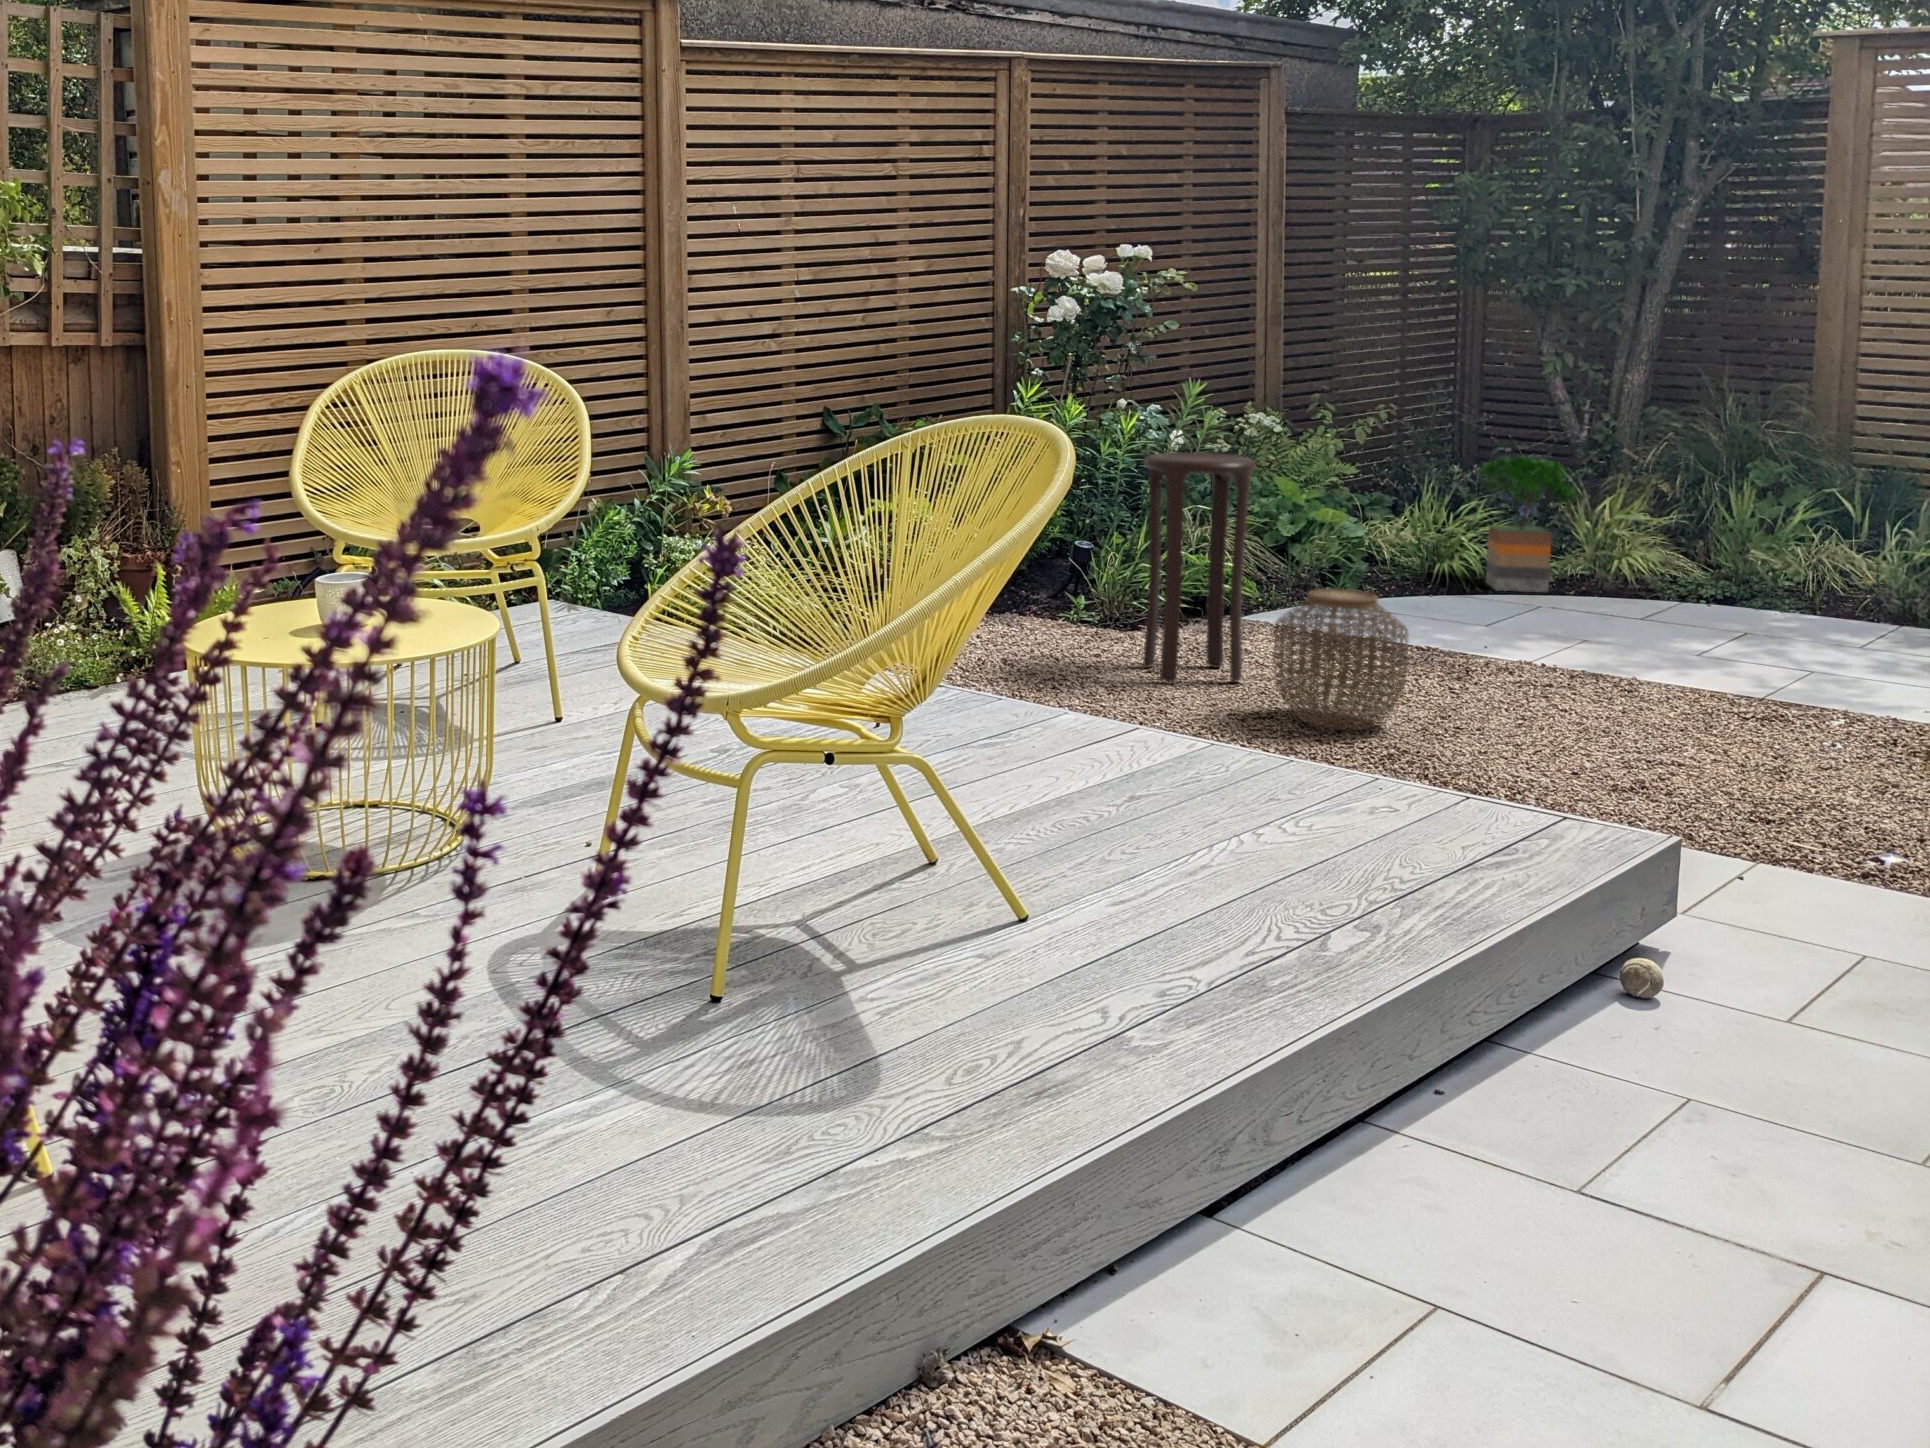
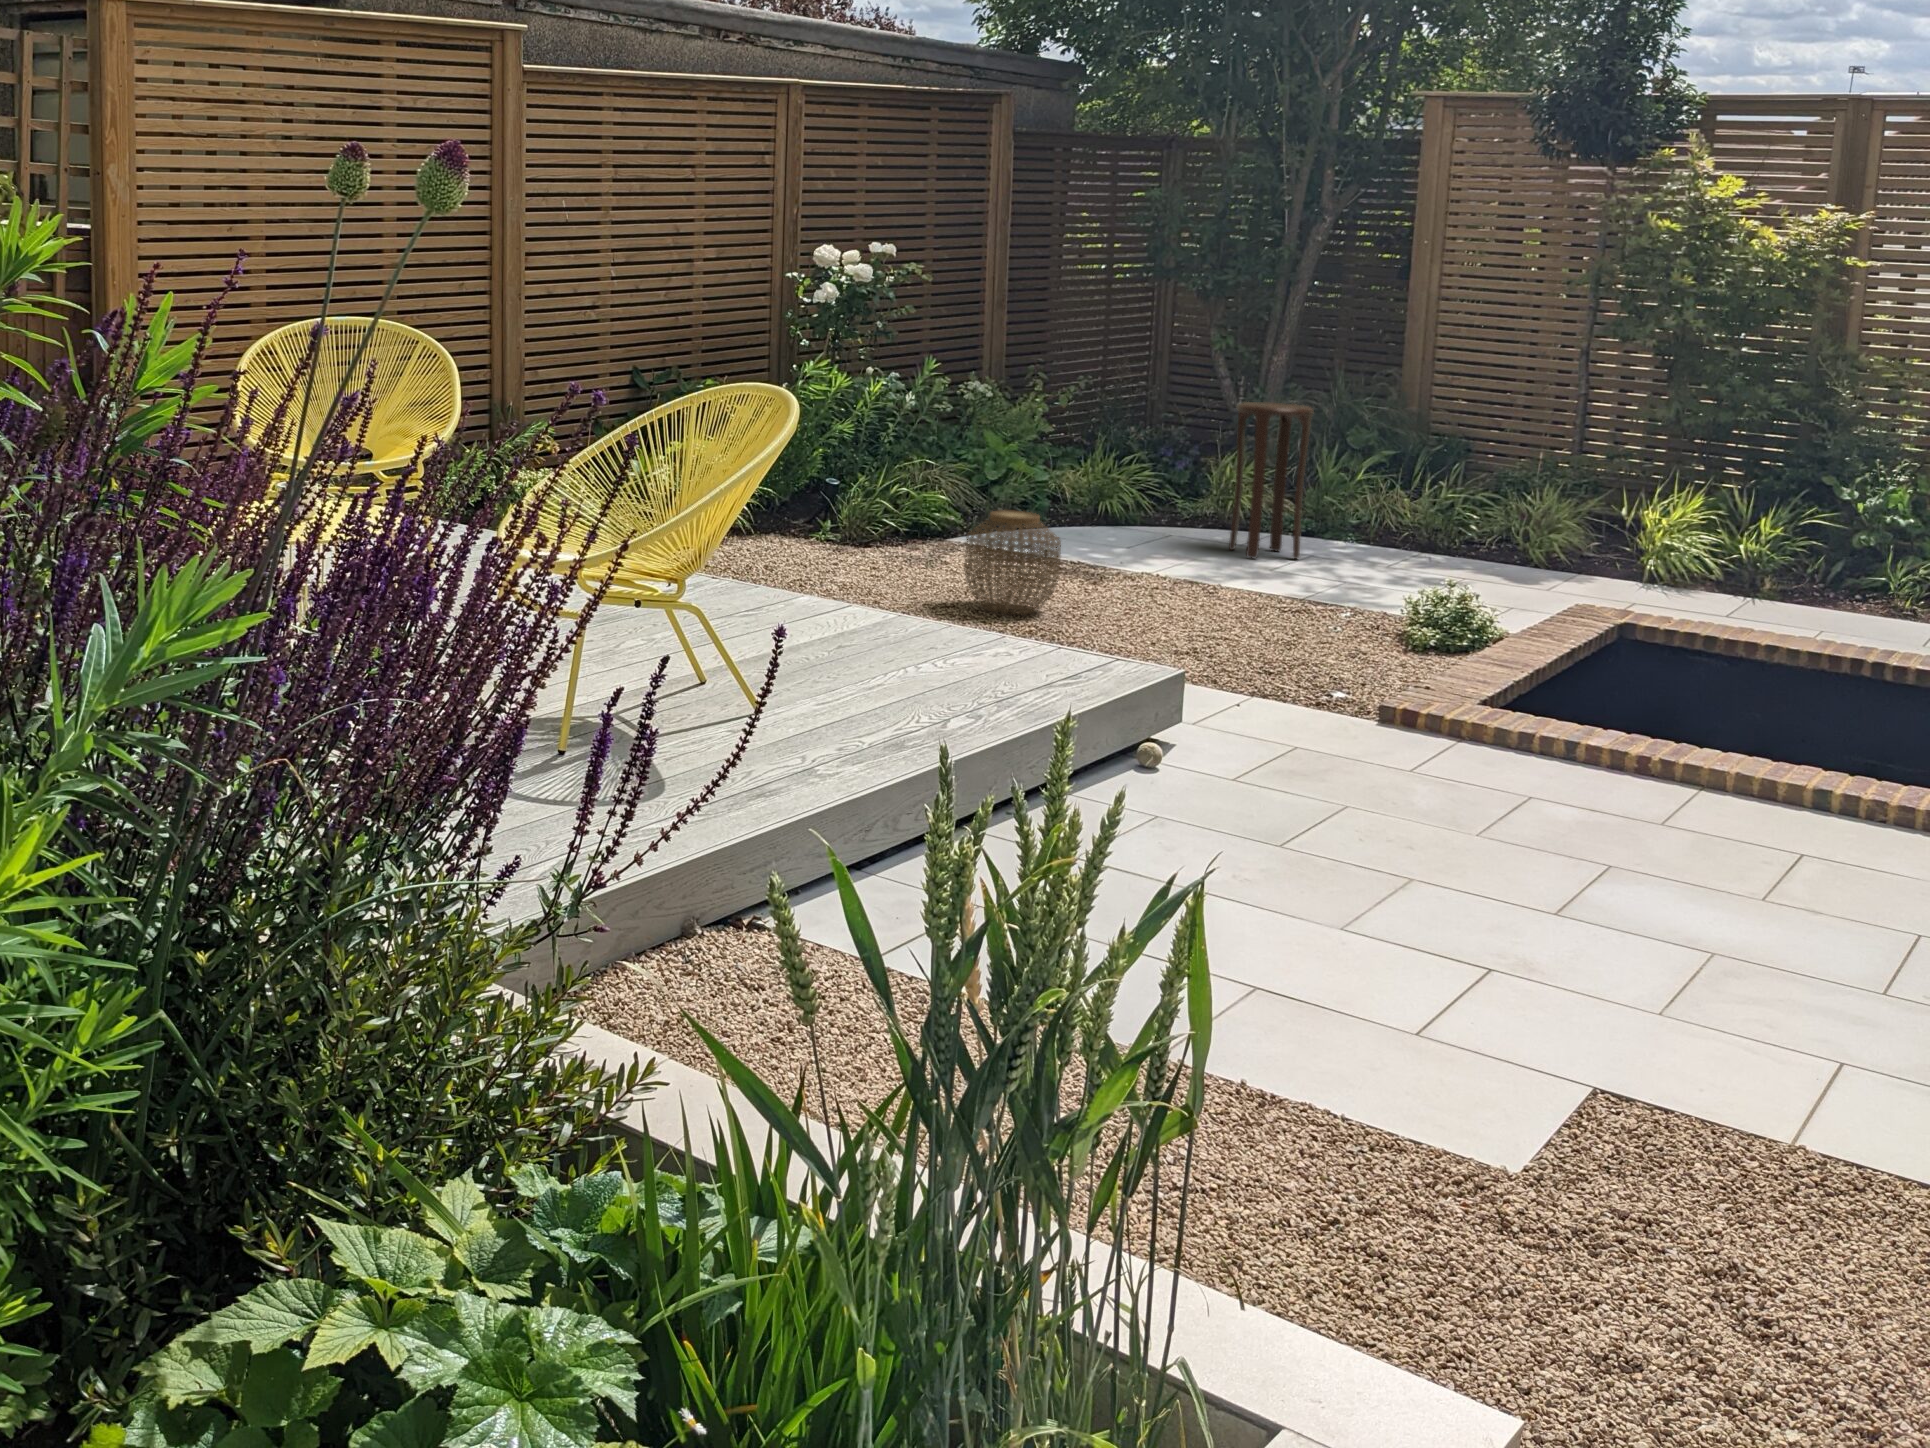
stool: present [1143,453,1256,682] -> present [1229,402,1314,559]
potted tree: present [1478,456,1575,592] -> none [1144,419,1221,529]

